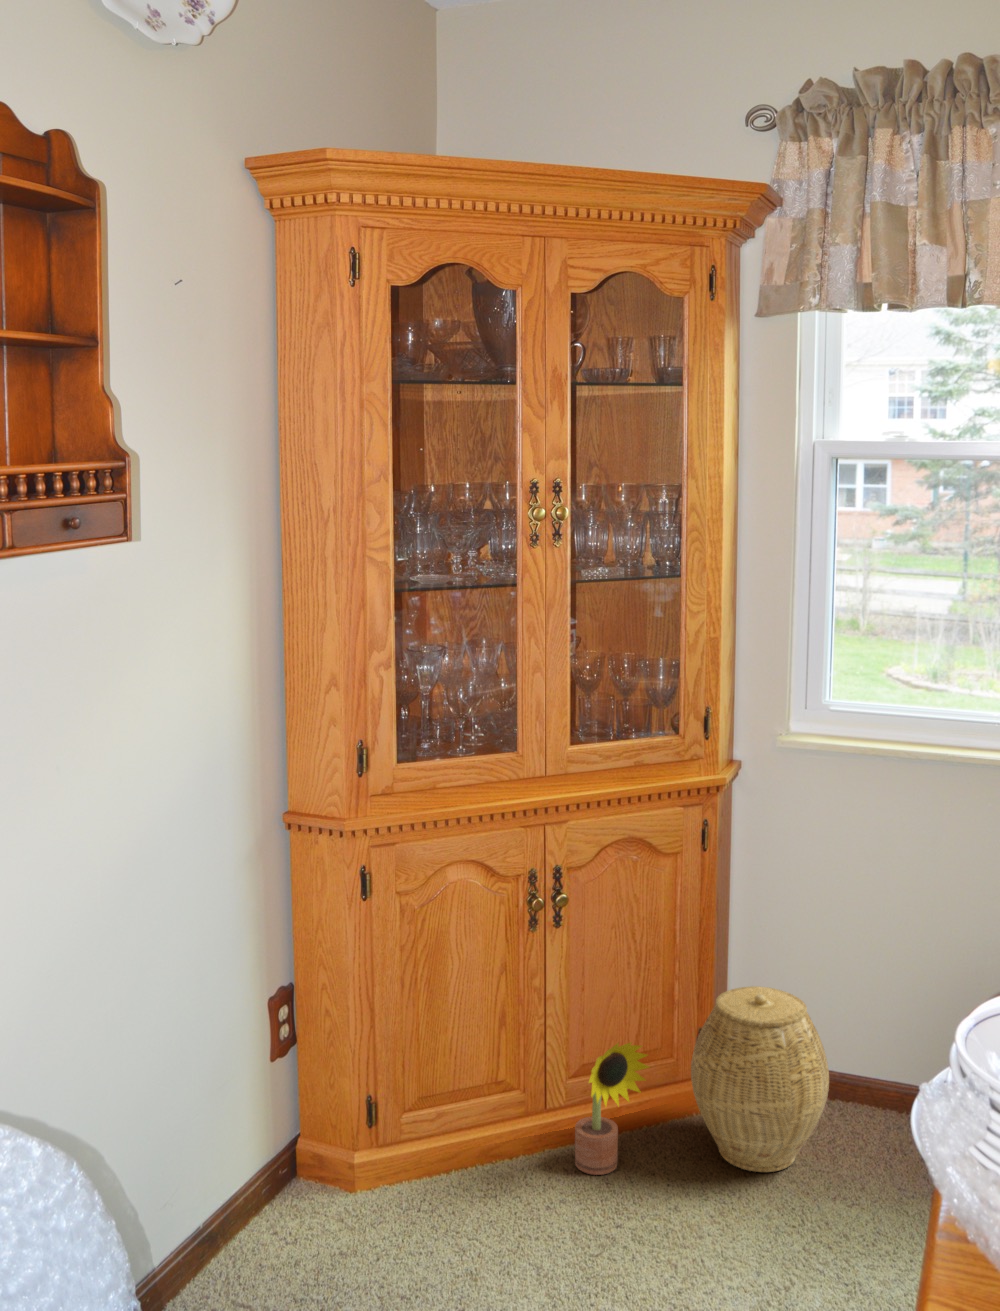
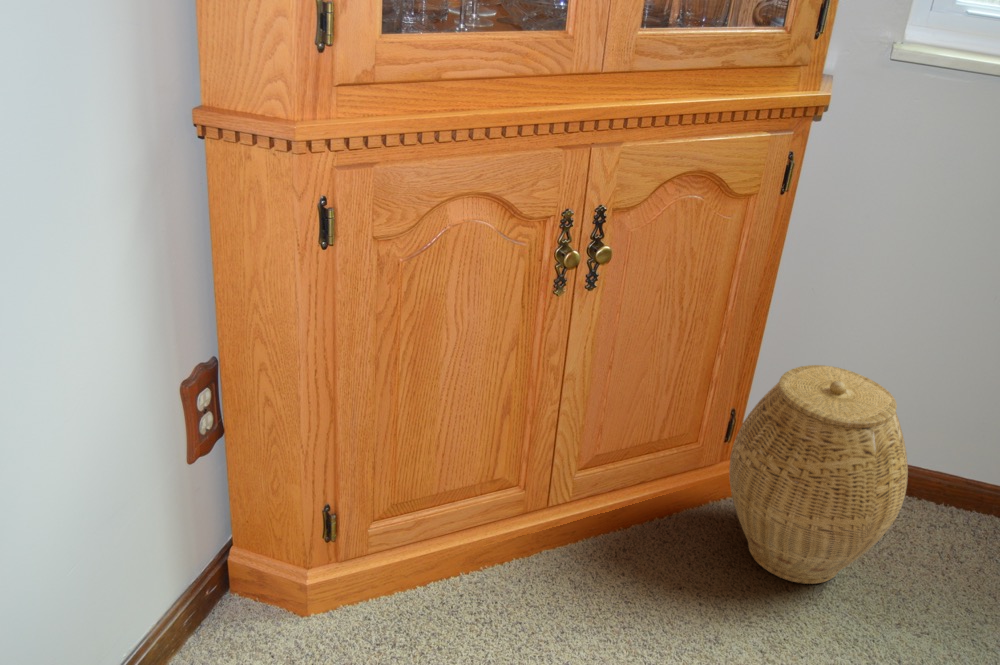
decorative plant: present [575,1043,649,1175] -> none [582,443,699,588]

